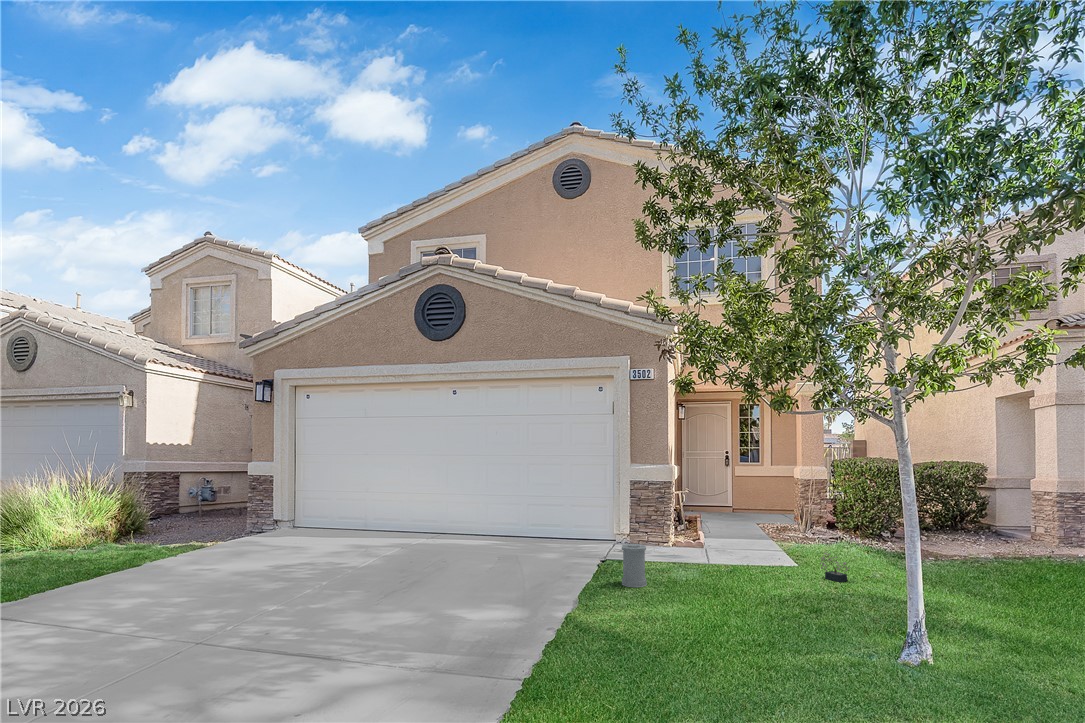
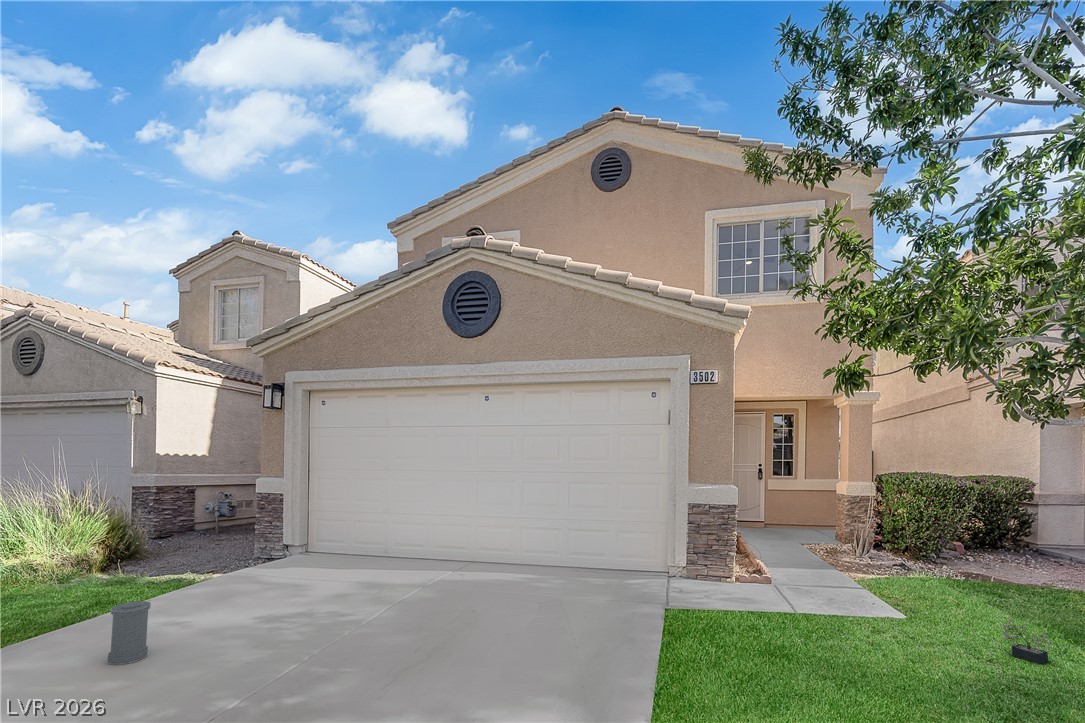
trash can: present [621,544,647,587] -> present [107,601,151,665]

